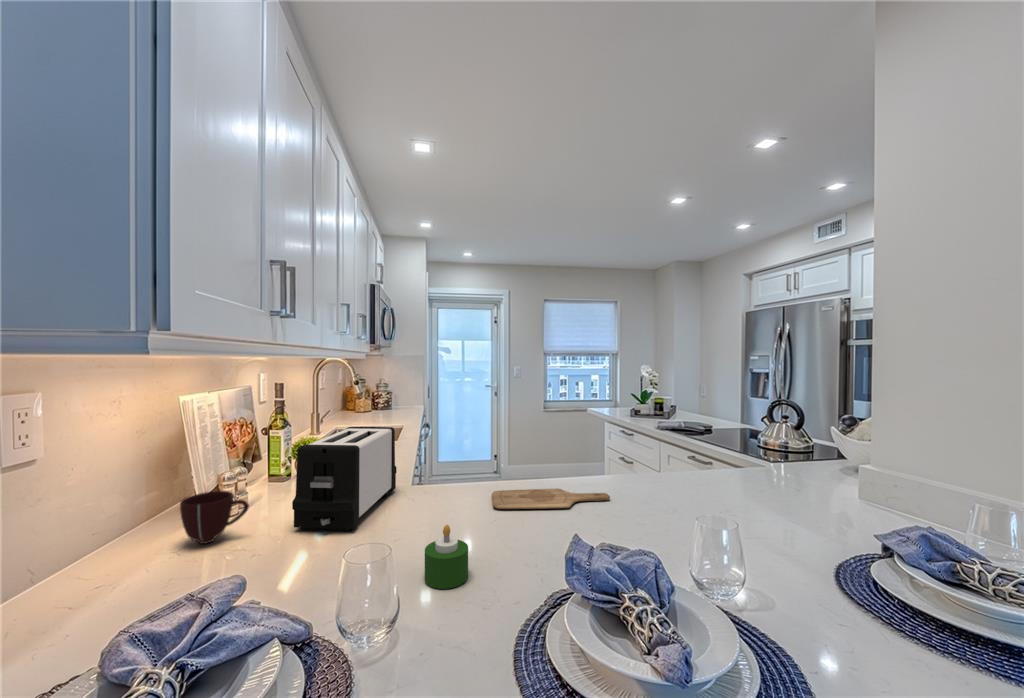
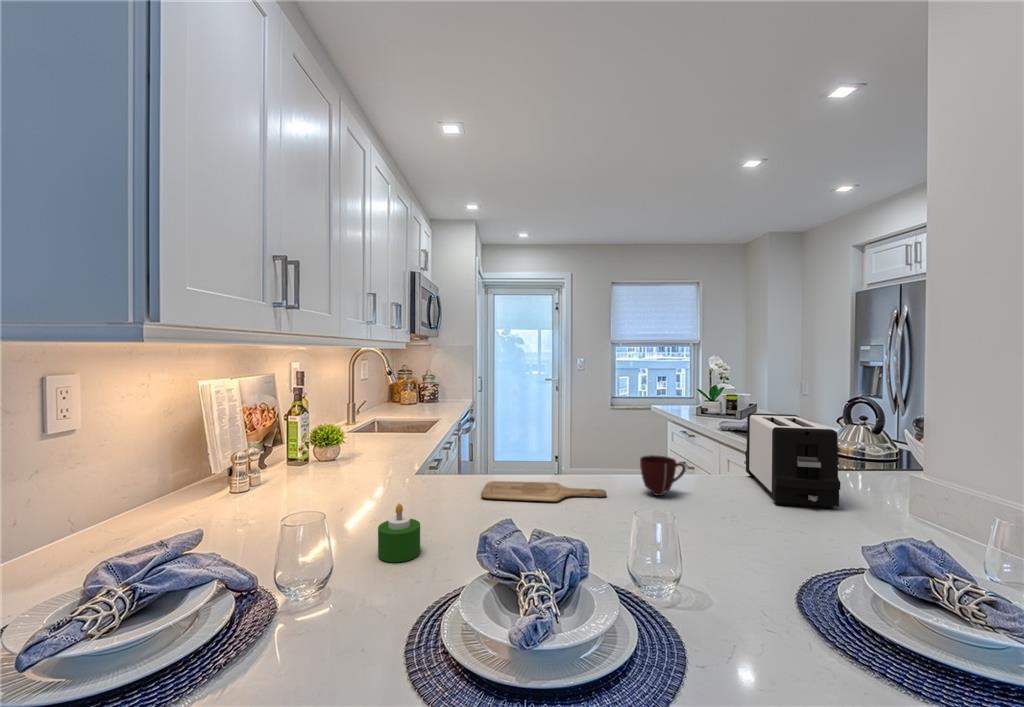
toaster: present [292,427,397,531] -> present [745,414,841,508]
mug: present [180,491,249,544] -> present [640,455,686,496]

